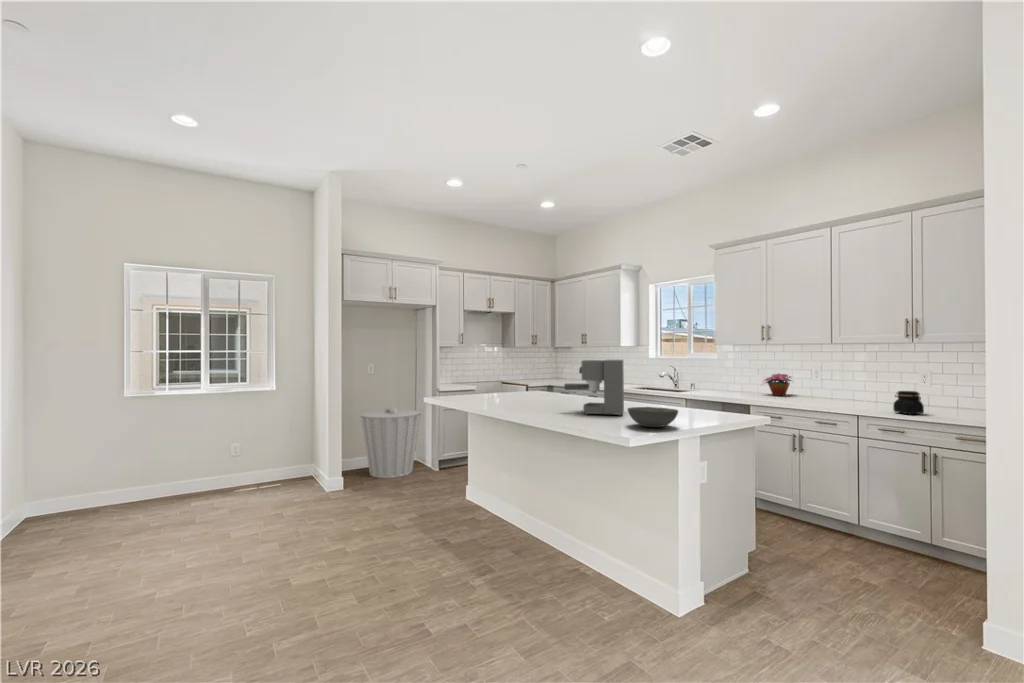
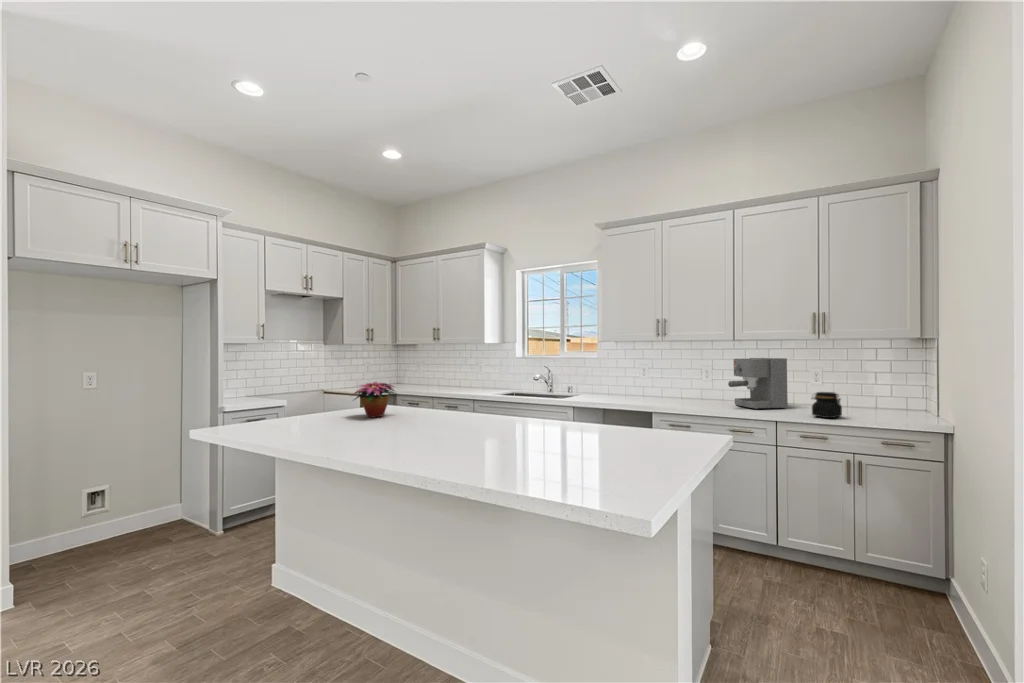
coffee maker: present [564,360,624,416] -> present [728,358,788,409]
flower arrangement: present [764,374,792,396] -> present [353,382,394,417]
trash can: present [361,406,421,478] -> none [73,440,193,562]
bowl: present [628,407,678,427] -> none [582,435,661,470]

